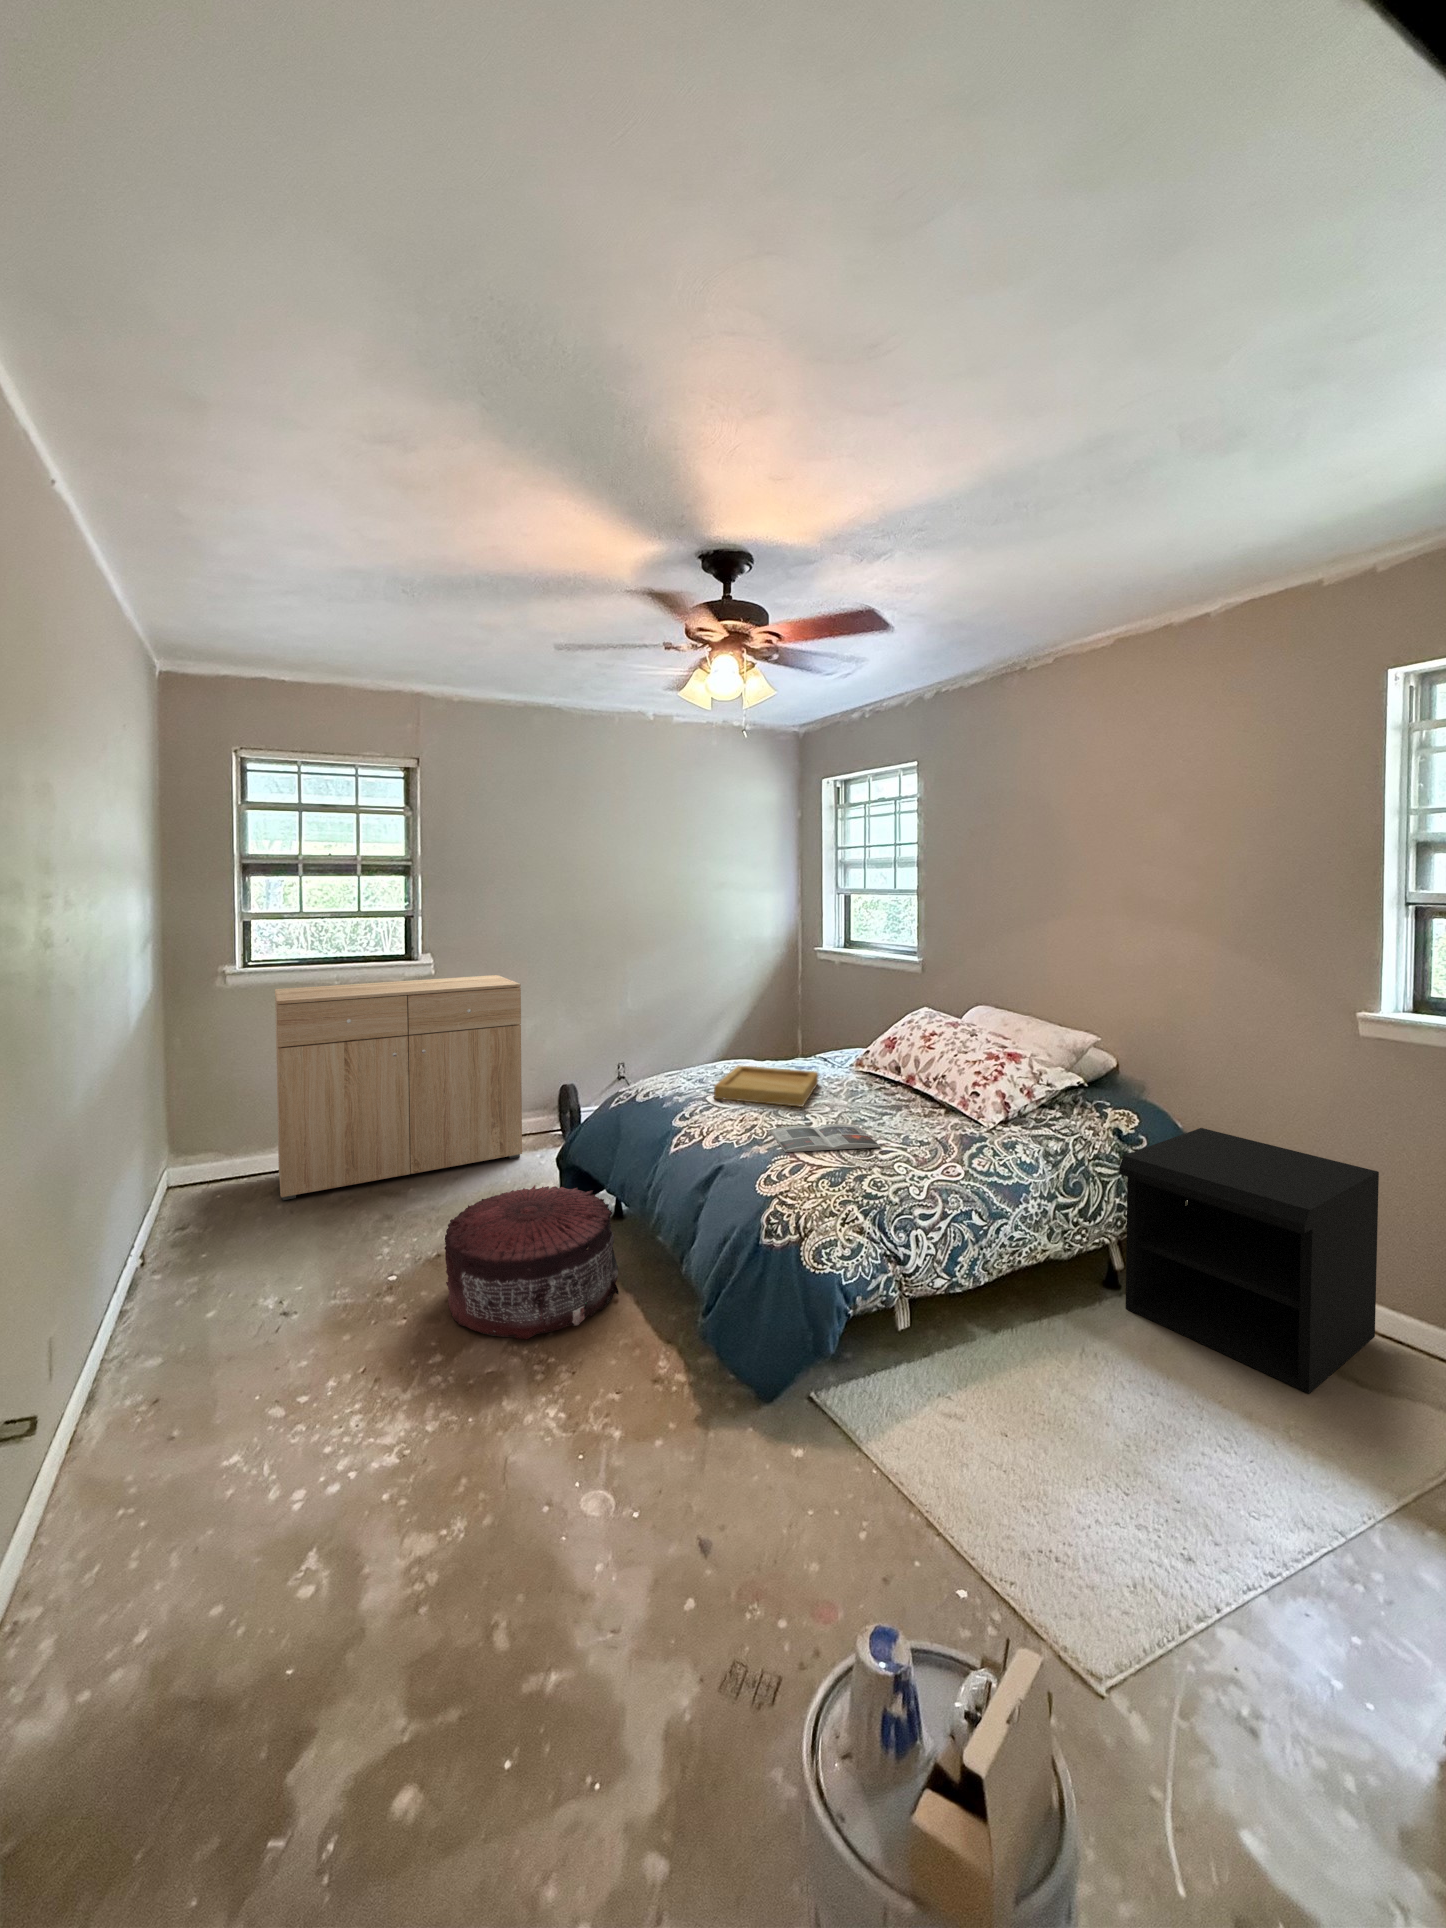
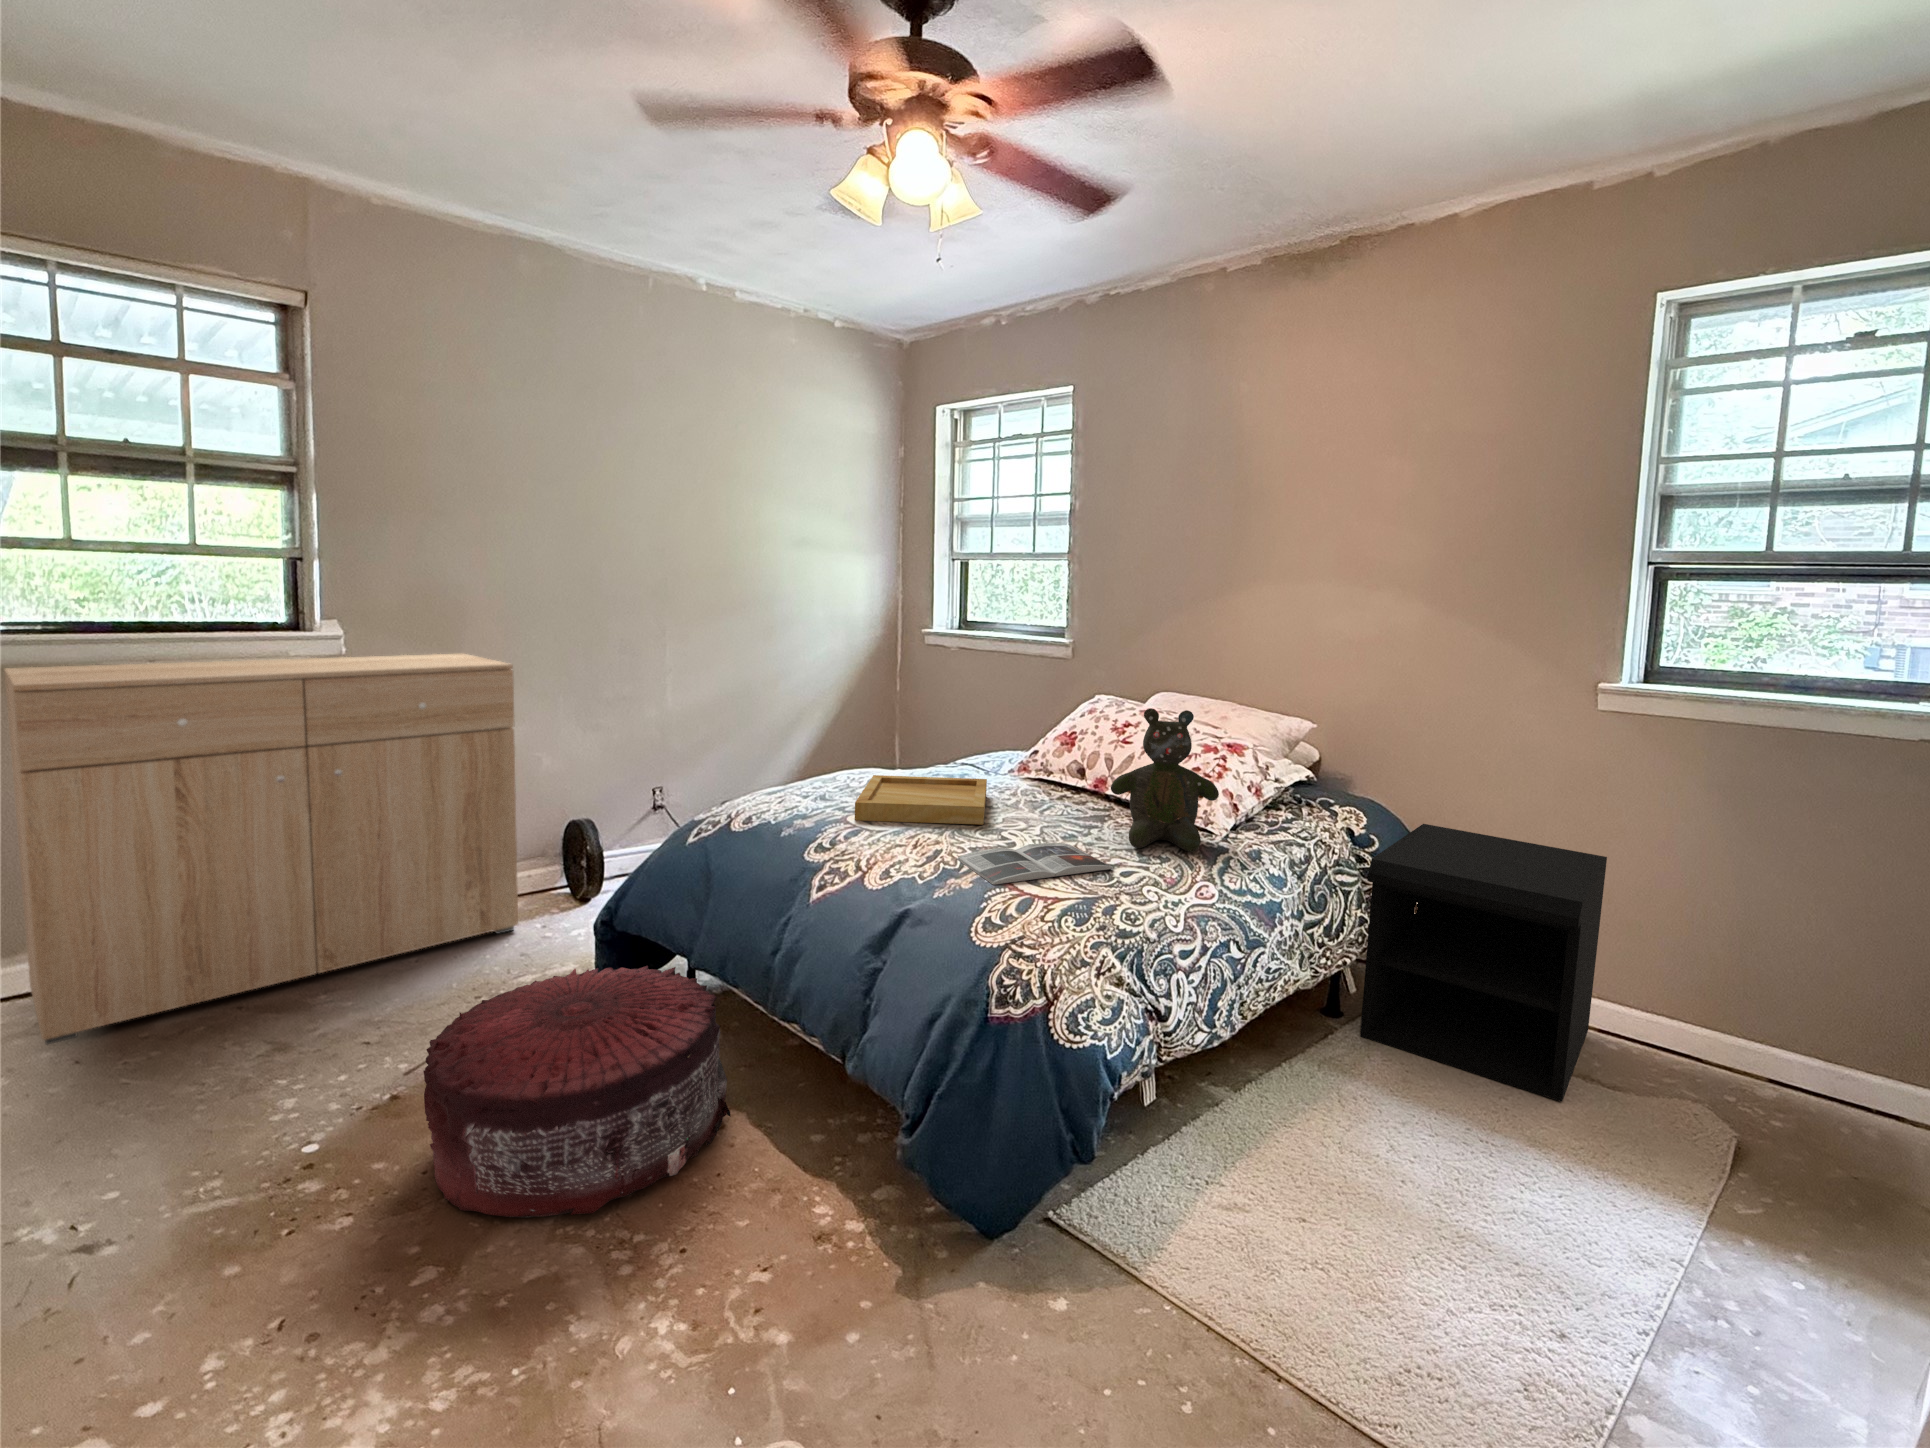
teddy bear: none [897,1025,982,1138] -> present [1111,708,1219,852]

